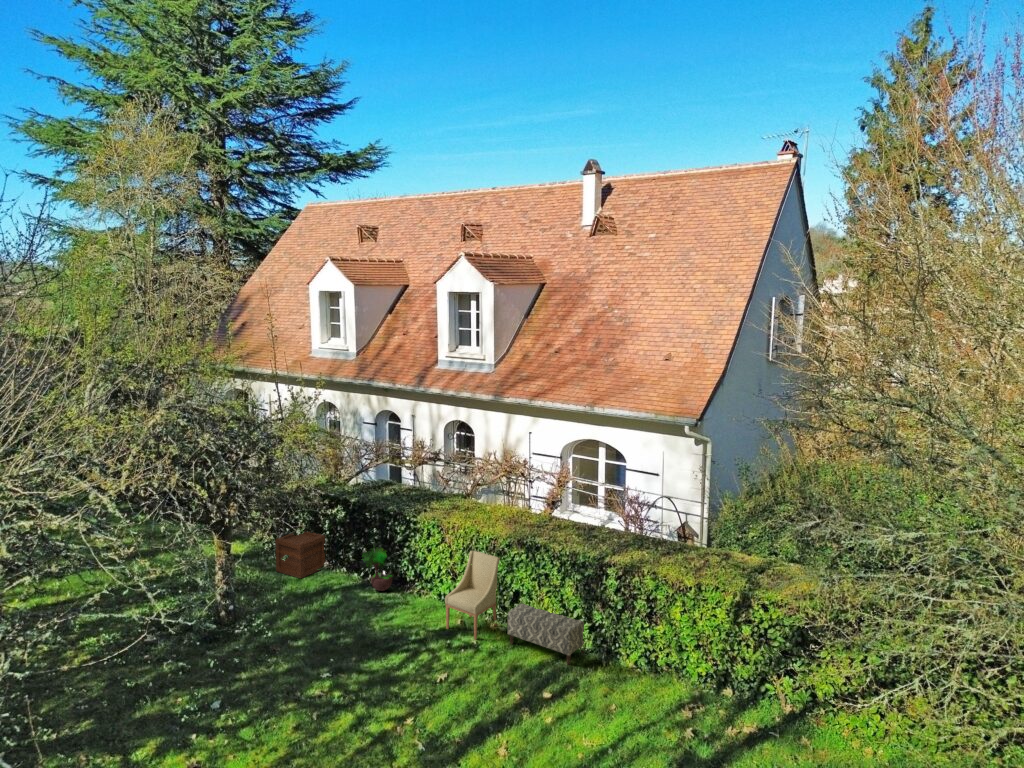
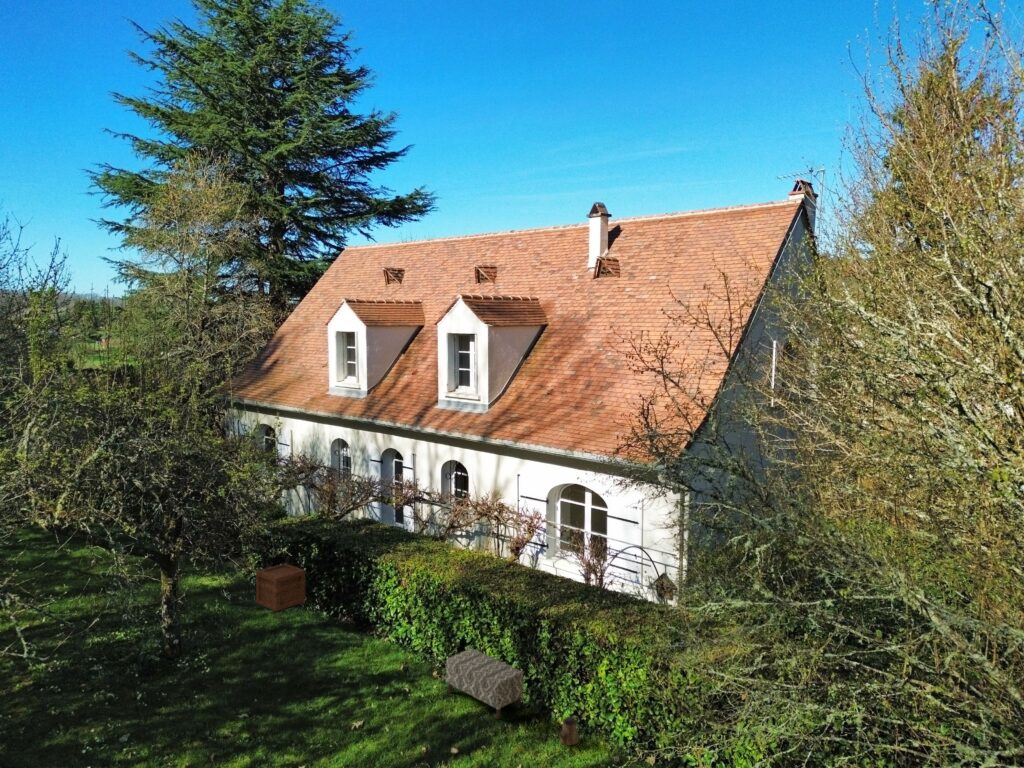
potted tree: present [364,548,392,591] -> none [326,581,359,629]
chair: present [445,551,501,640] -> none [391,593,449,686]
watering can: none [633,655,652,683] -> present [554,716,579,746]

